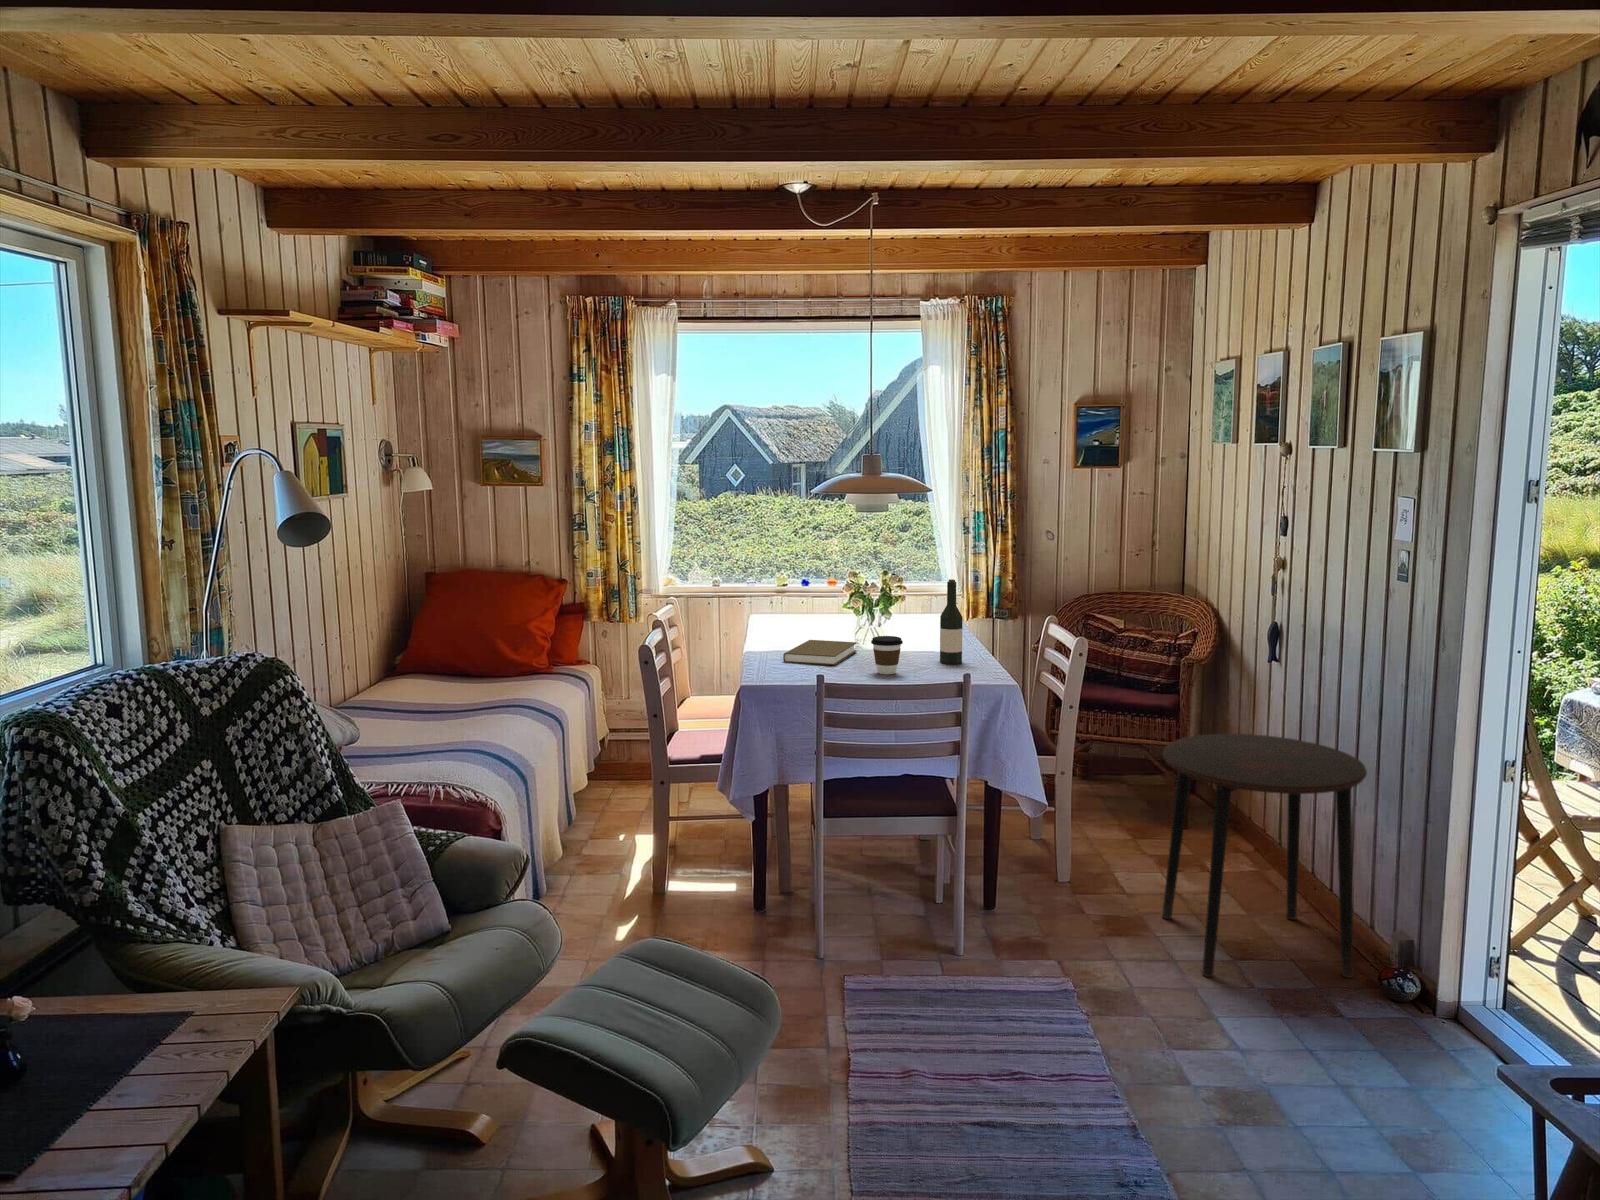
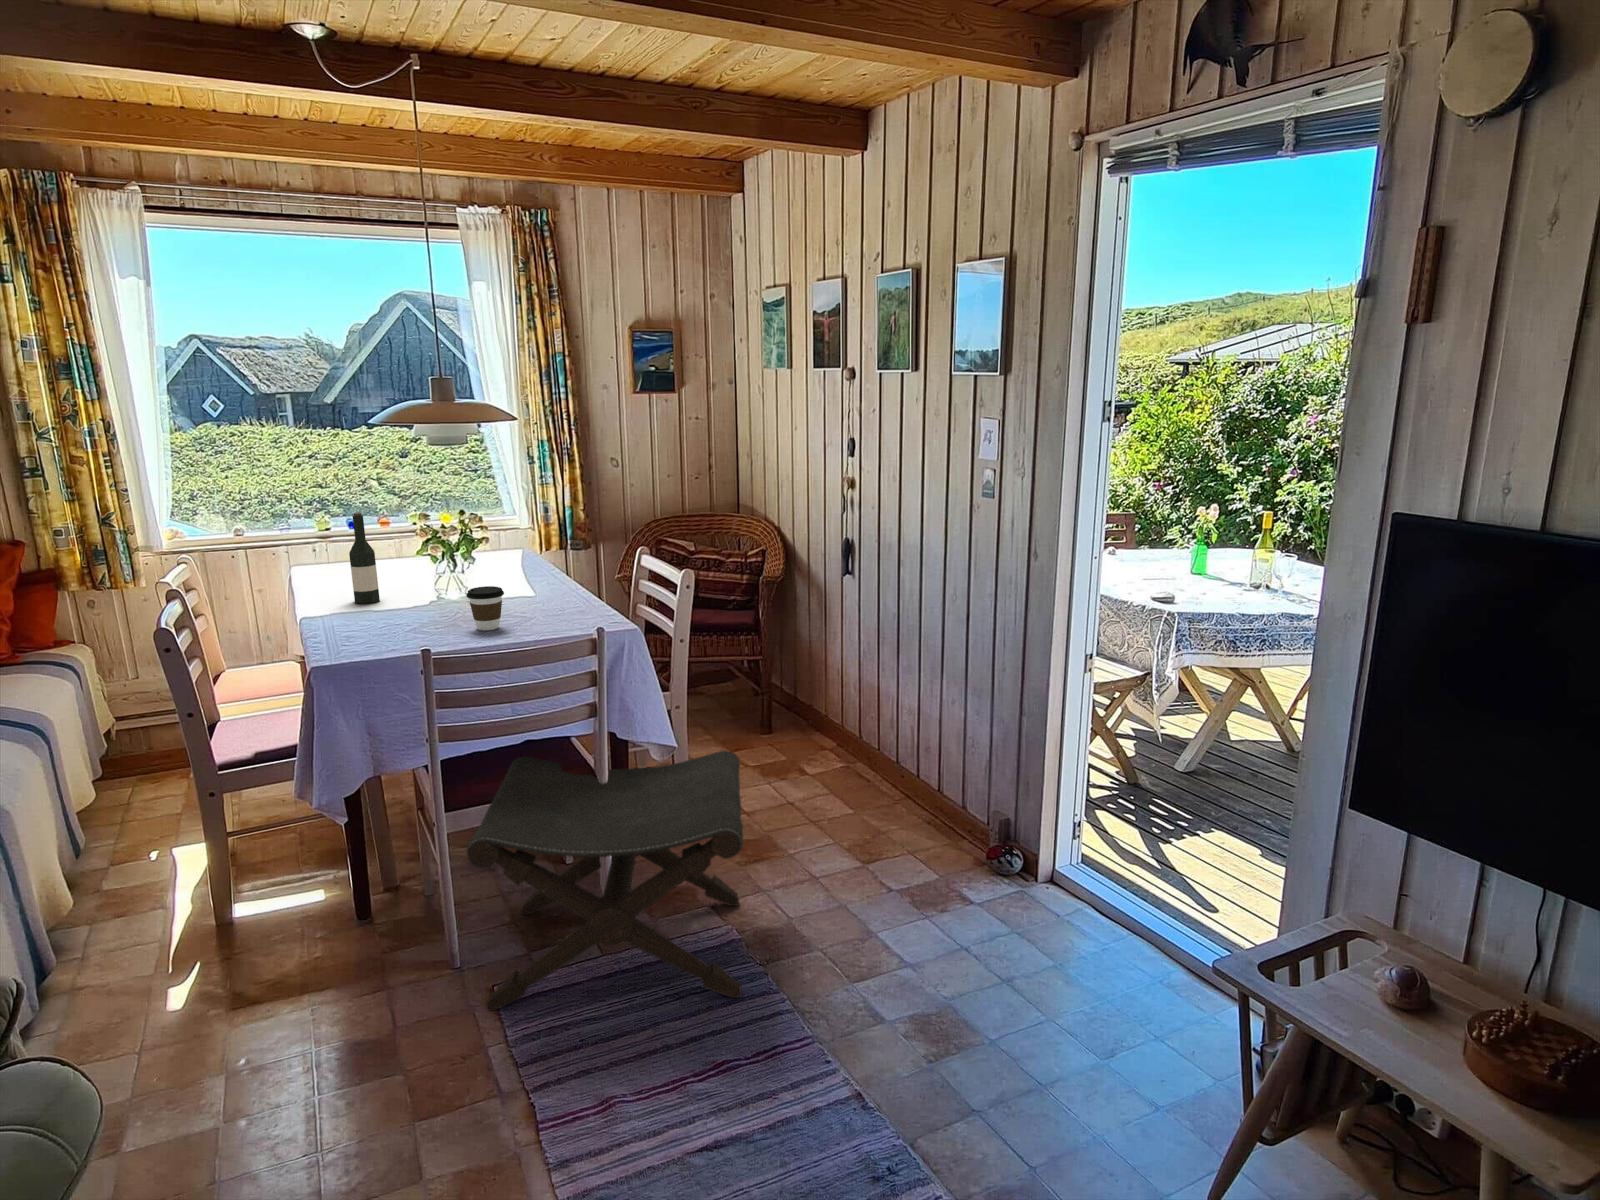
wine bottle: present [940,579,963,664] -> present [349,513,380,604]
book: present [783,640,857,665] -> none [355,594,442,628]
side table: present [1162,734,1367,978] -> none [788,646,969,888]
footstool: none [831,786,1093,1034] -> present [467,750,743,1010]

